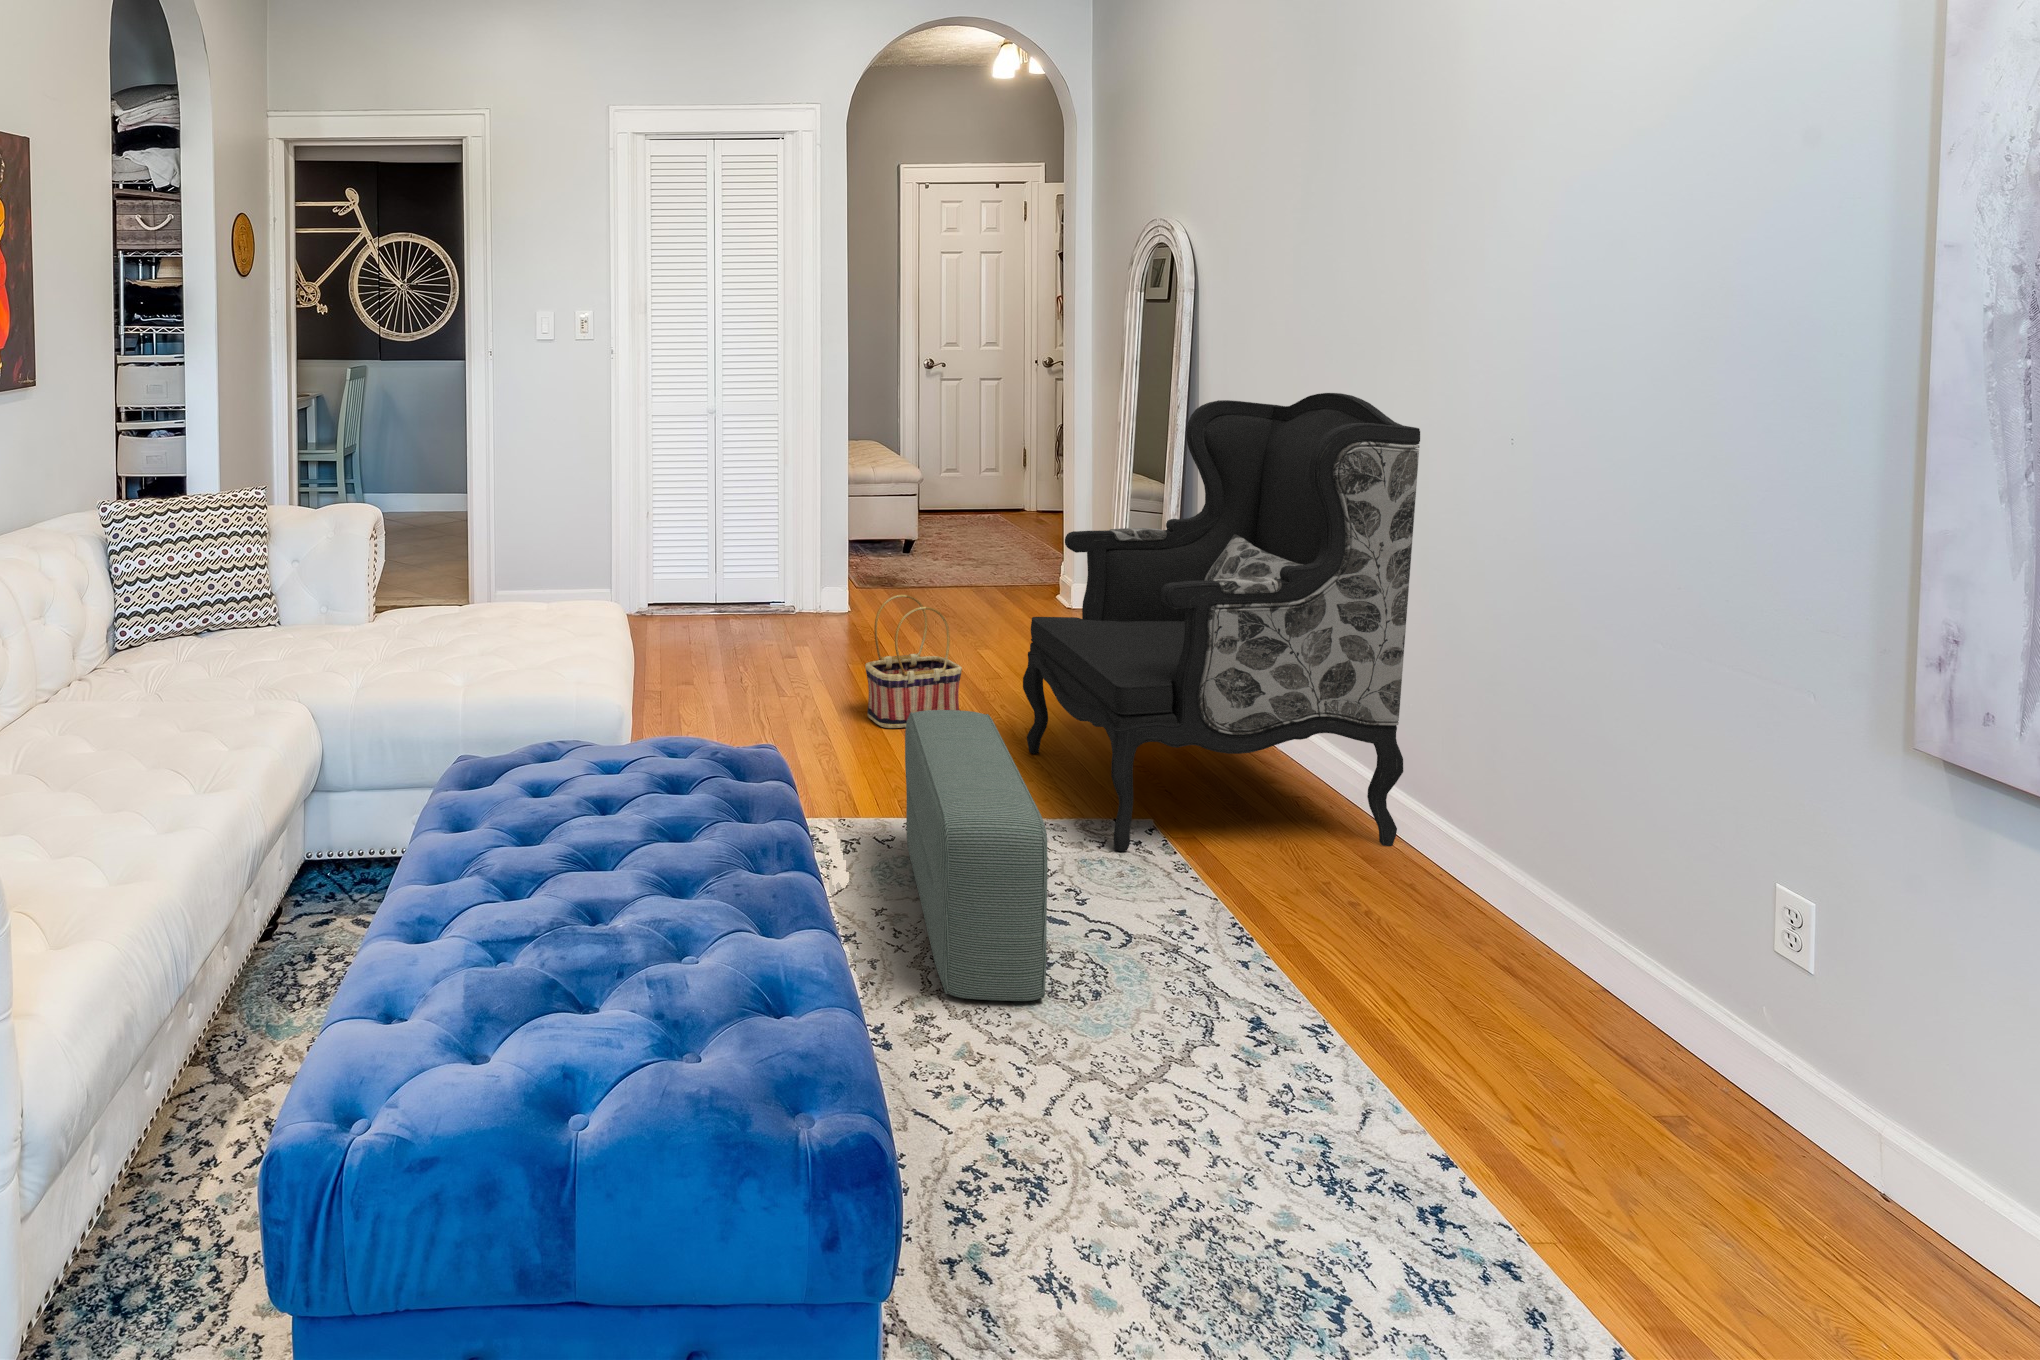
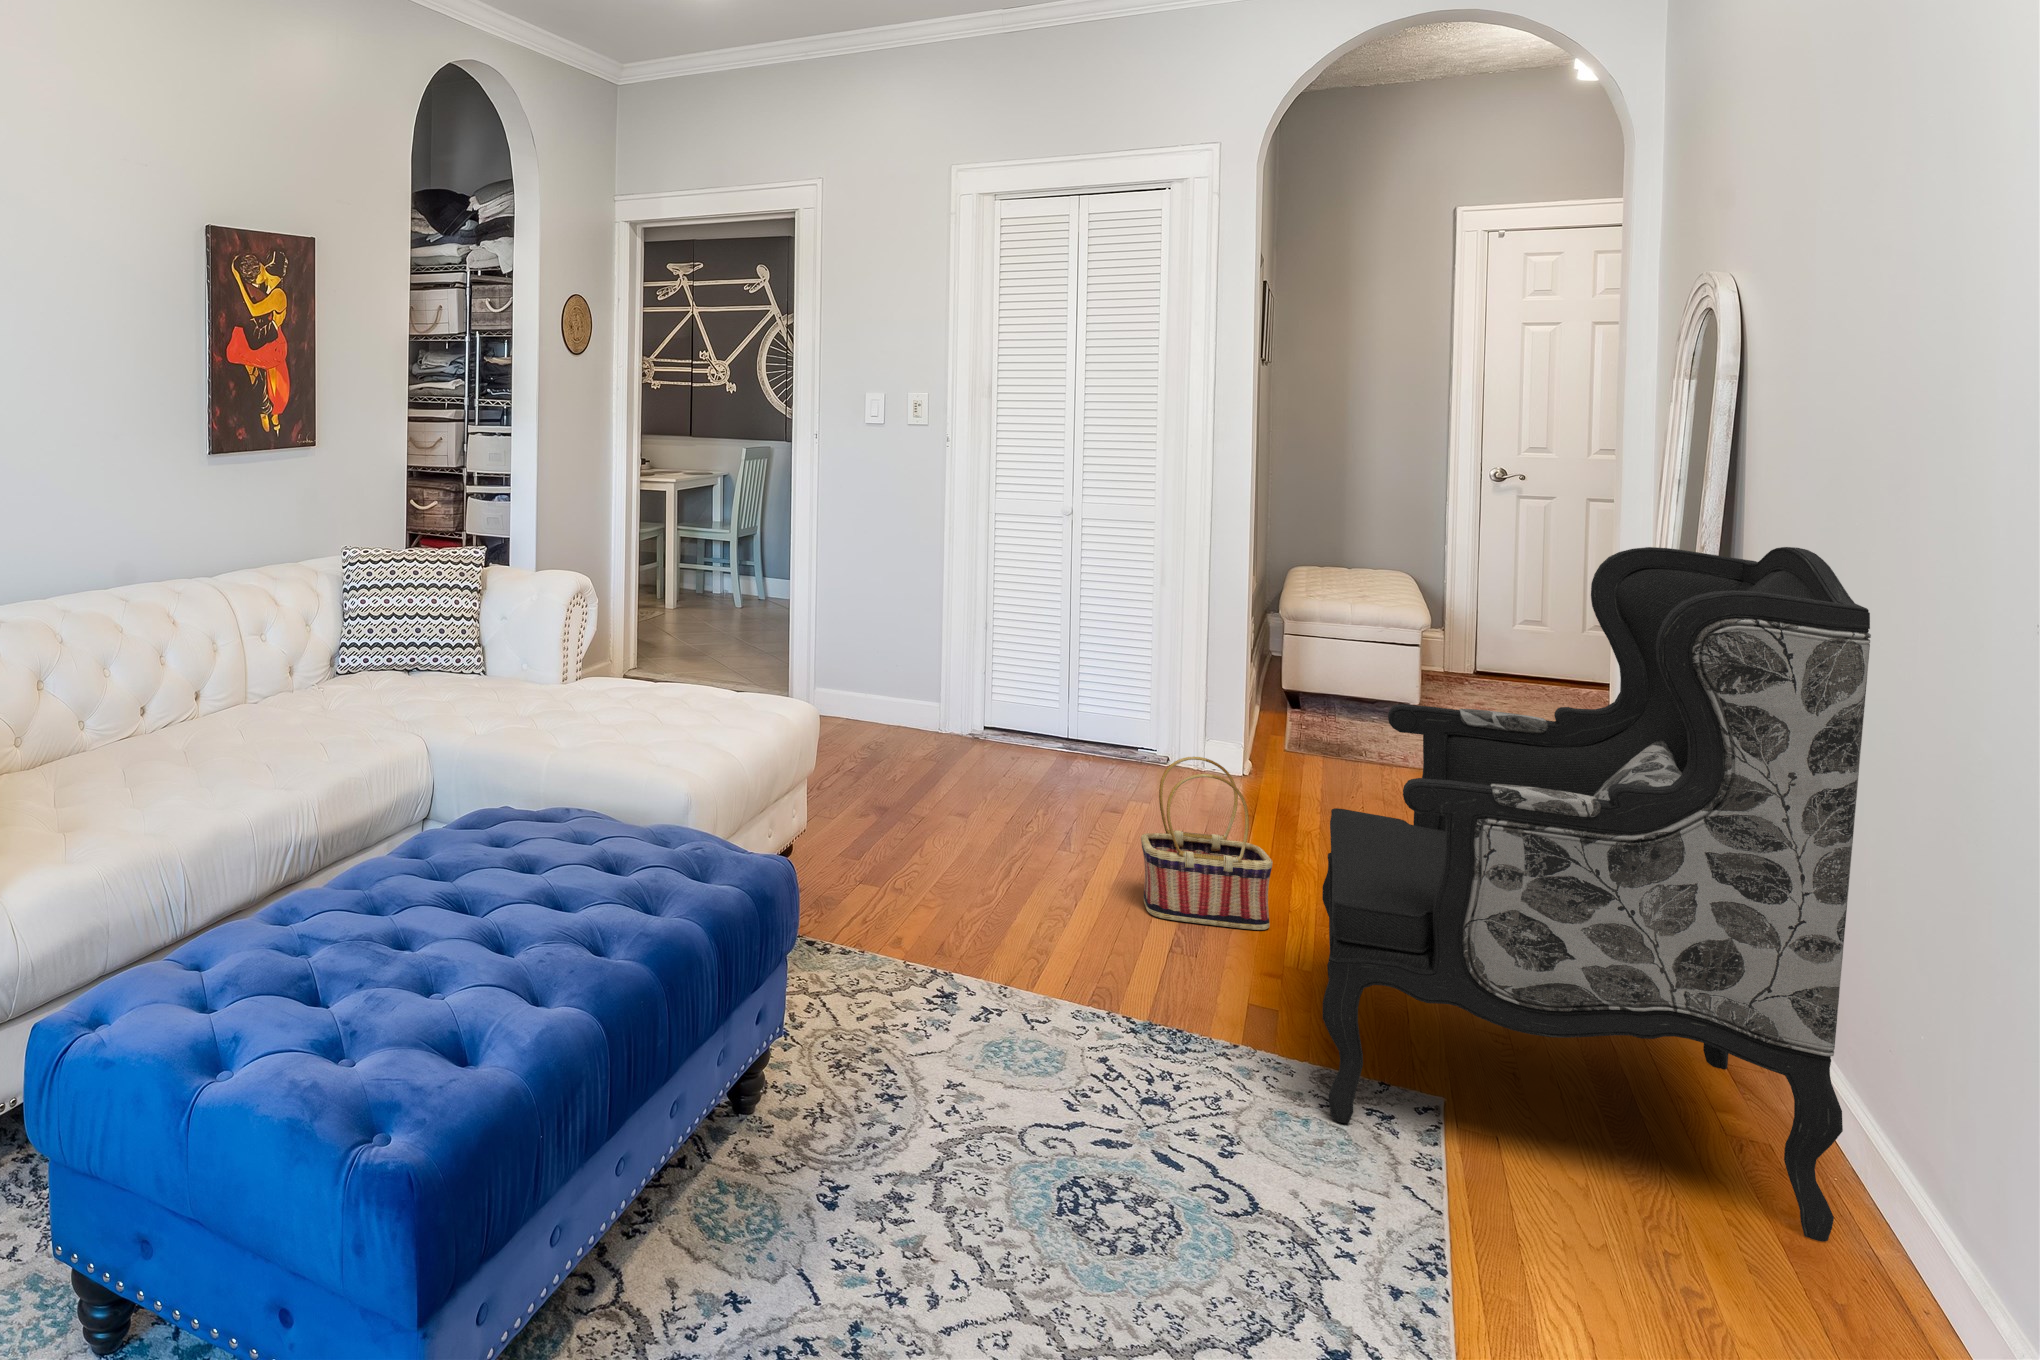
pouf: present [905,710,1047,1001] -> none [941,879,1154,1227]

